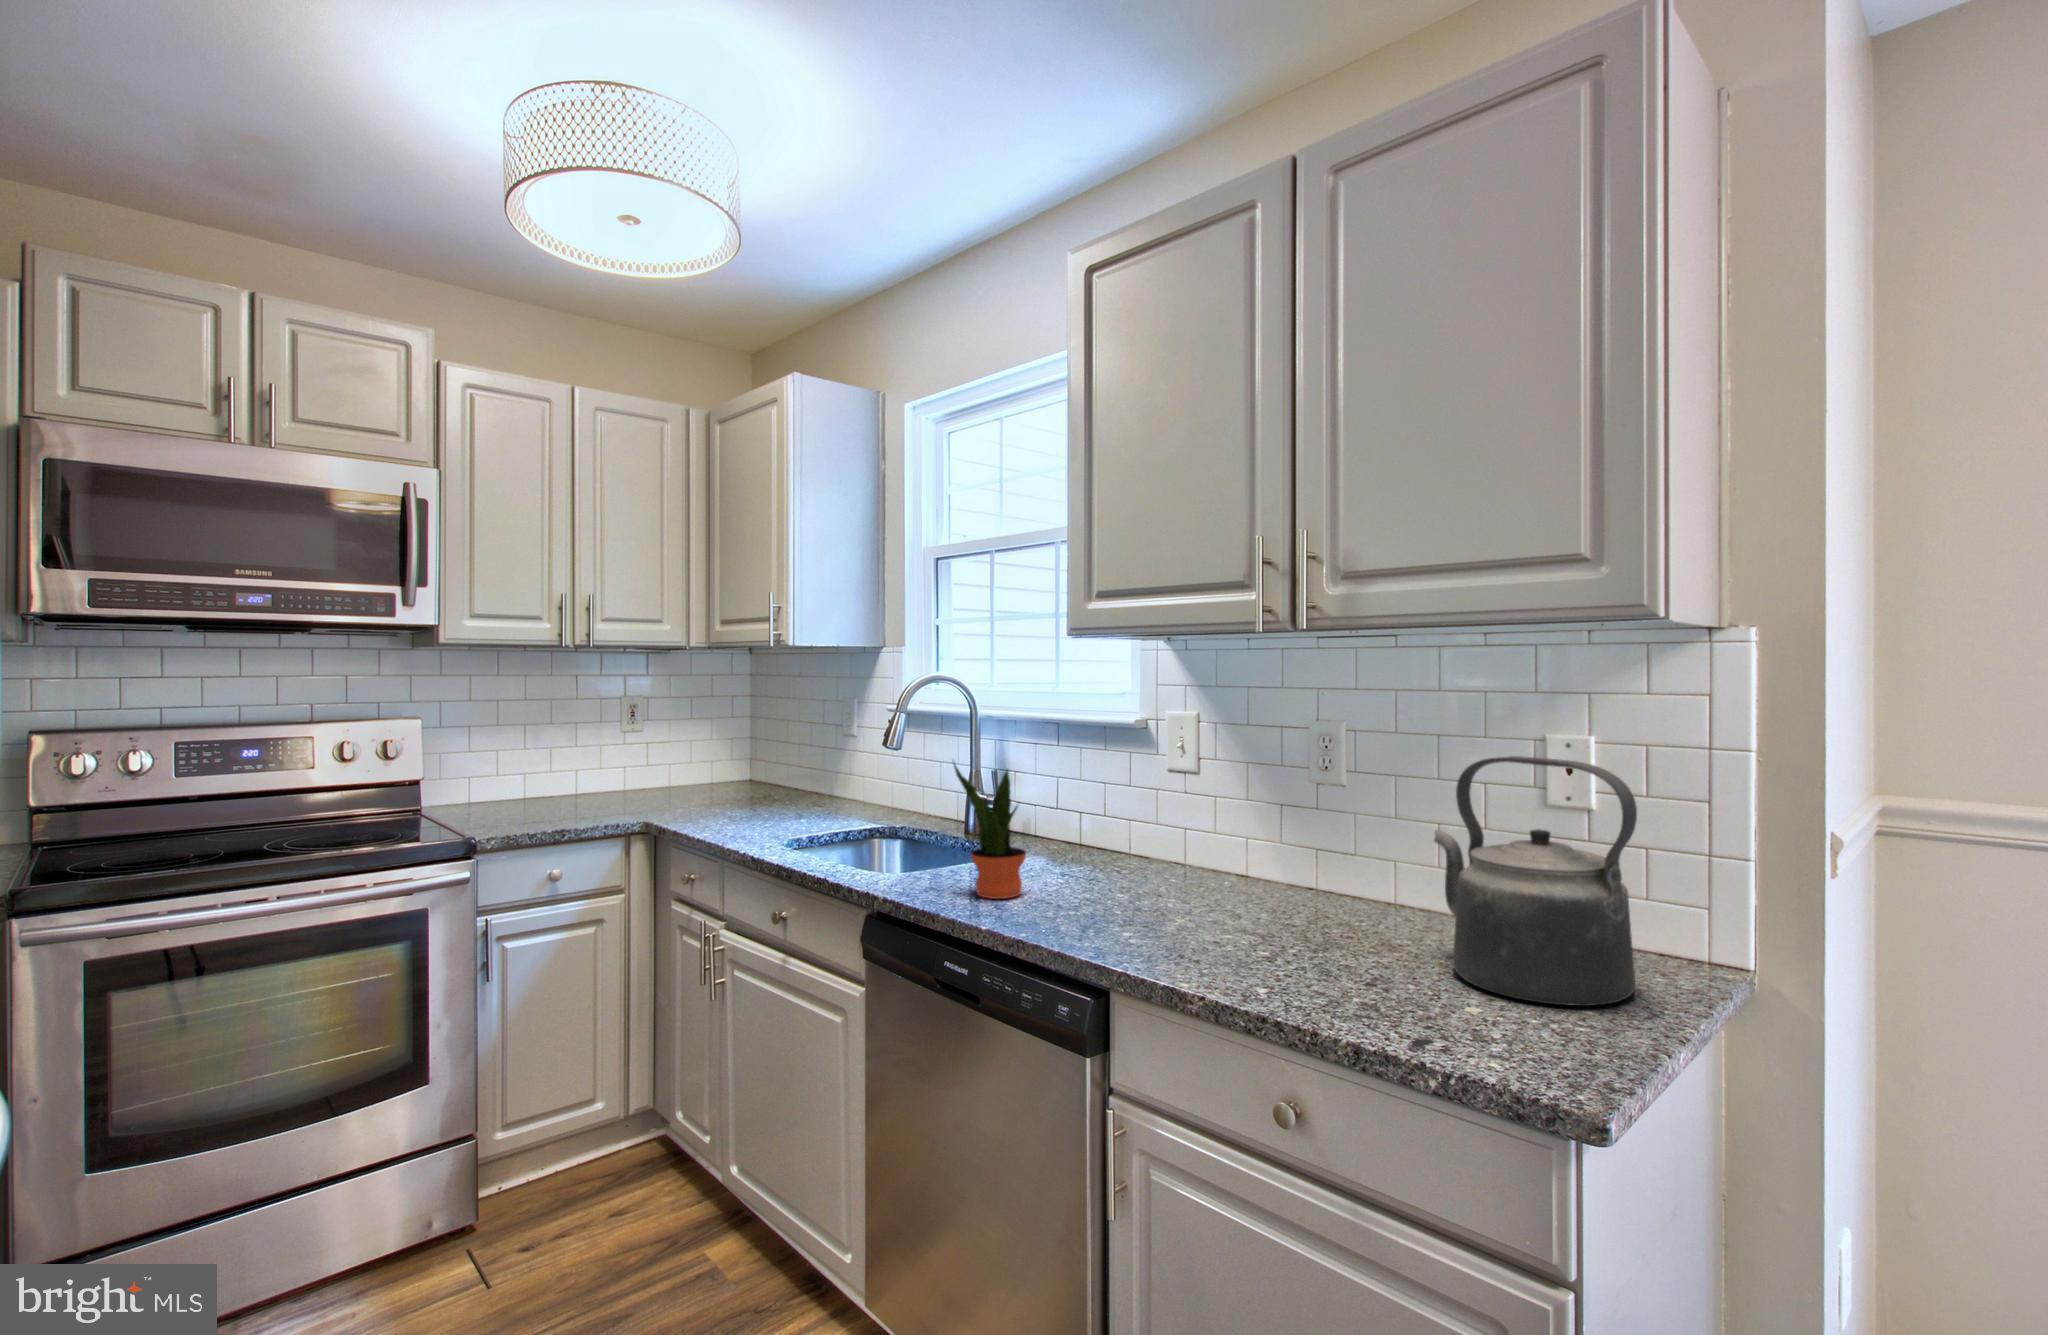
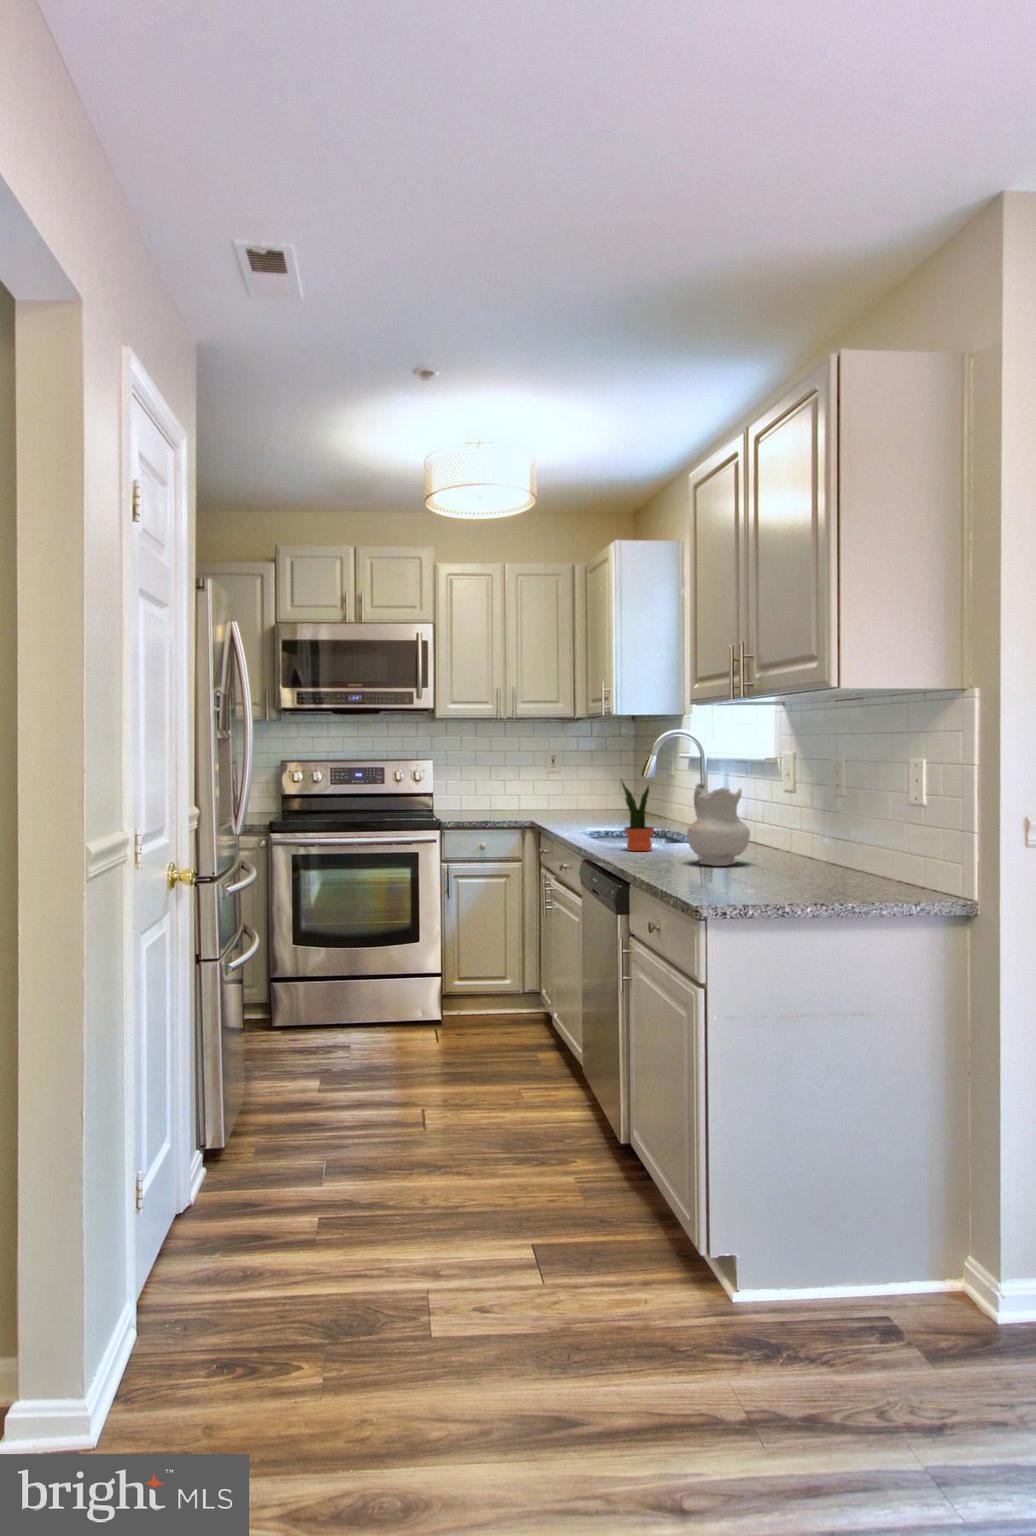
kettle: present [1434,756,1637,1006] -> none [757,771,840,886]
ceramic pitcher: none [1165,773,1297,937] -> present [687,784,750,866]

